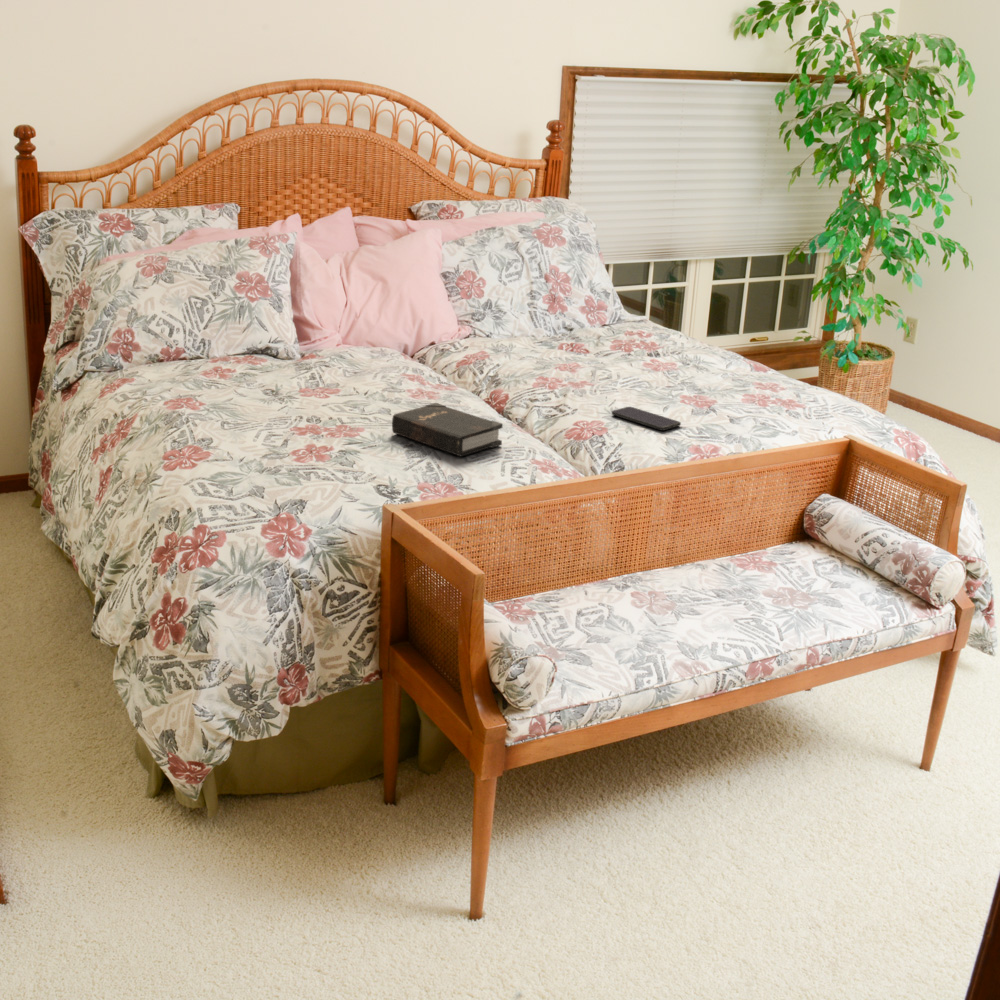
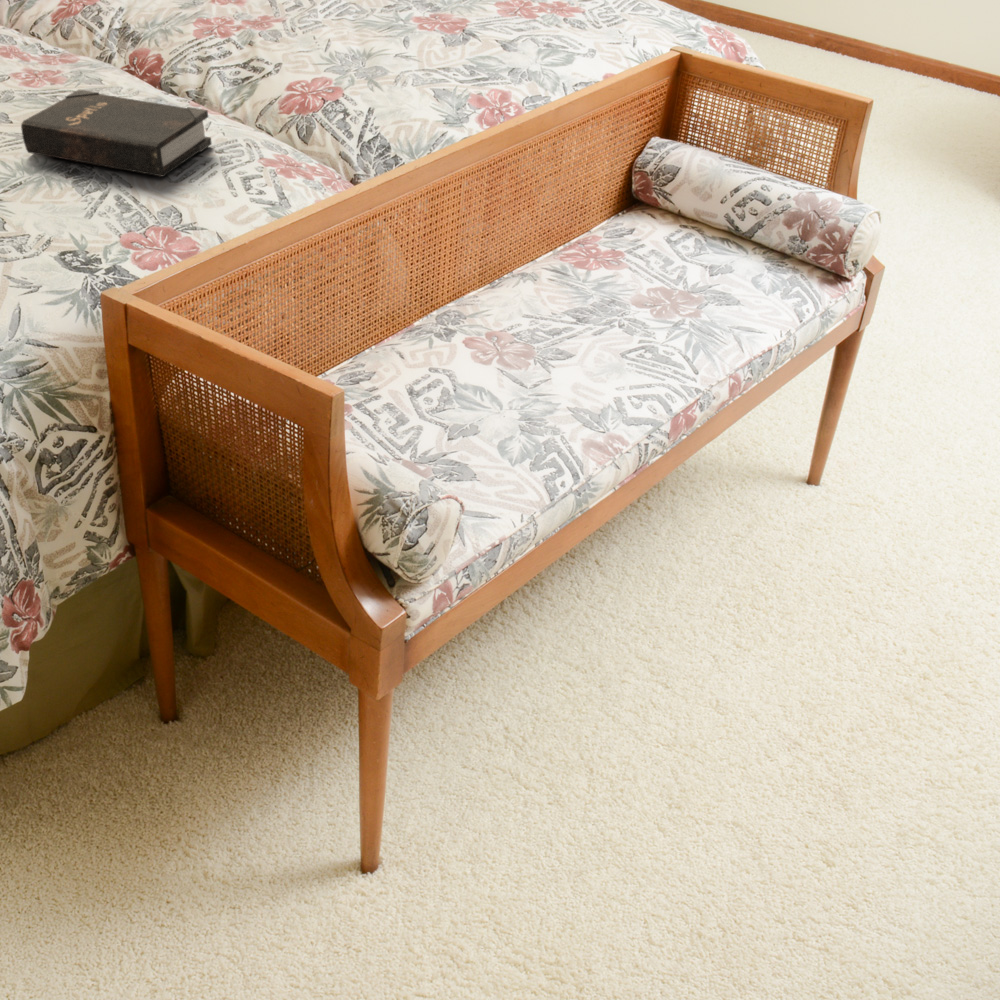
smartphone: present [612,407,681,431] -> none [336,50,441,81]

